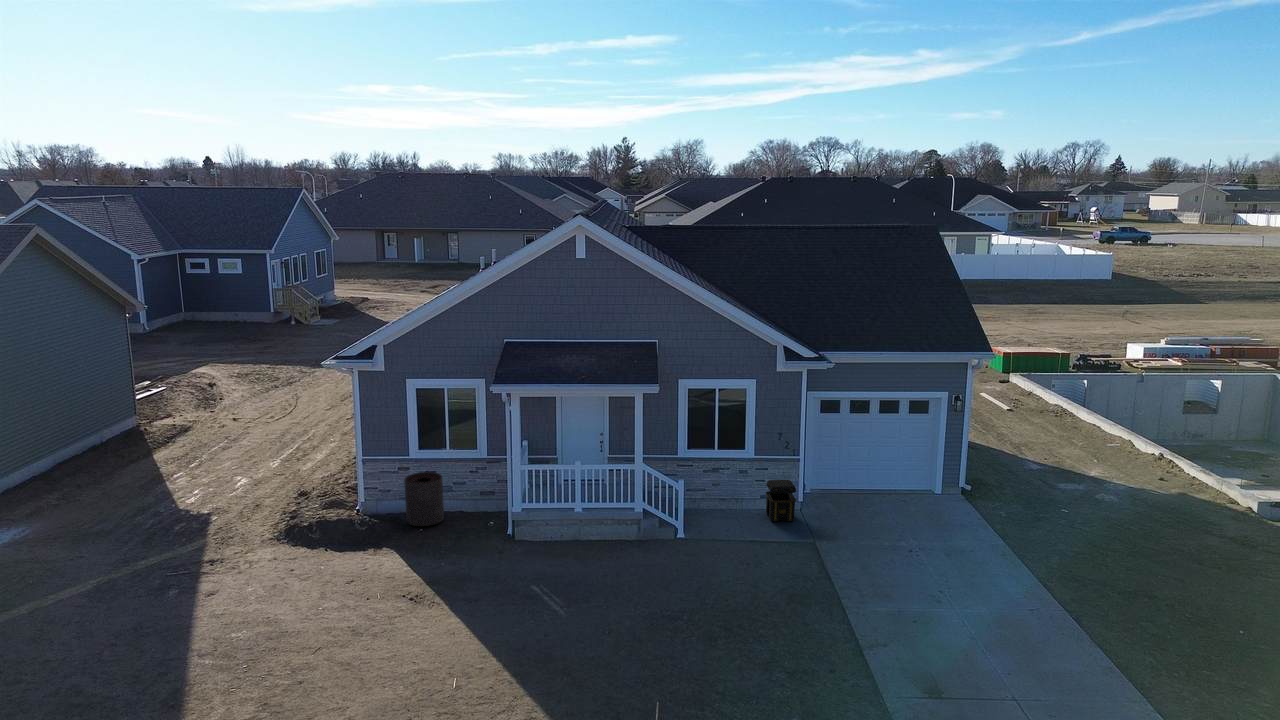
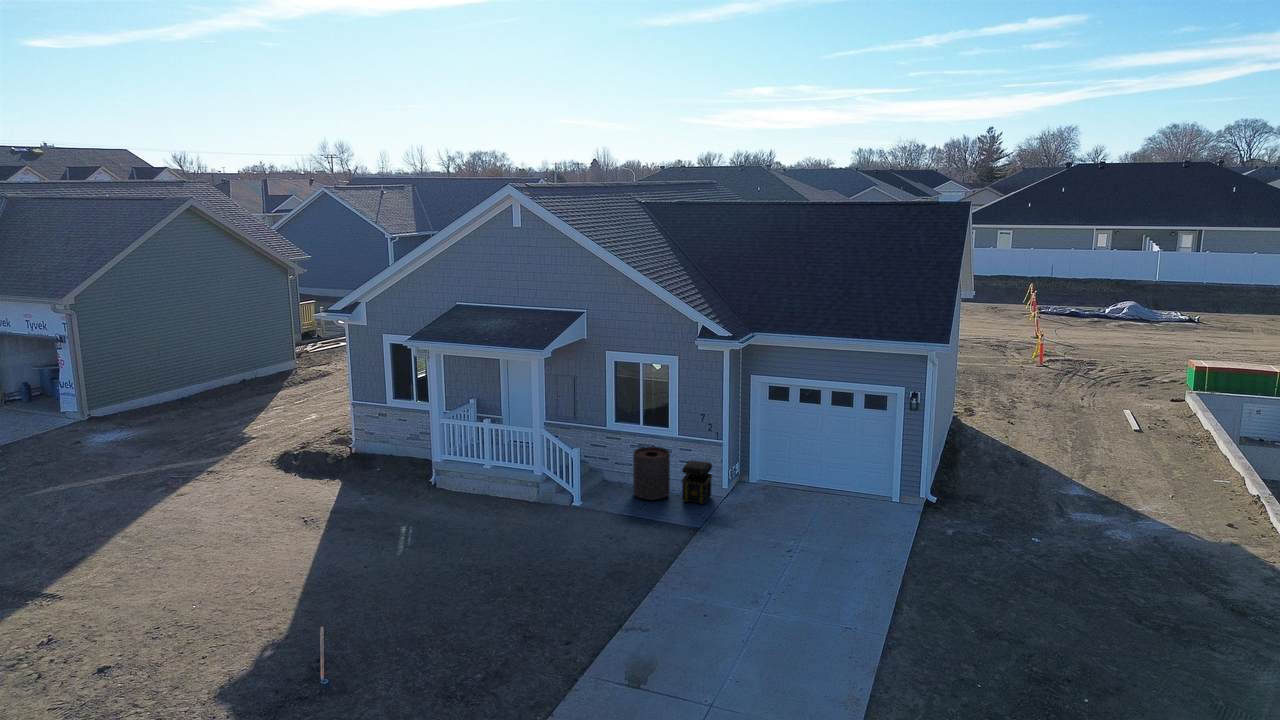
trash can: present [404,472,444,526] -> present [633,446,670,500]

